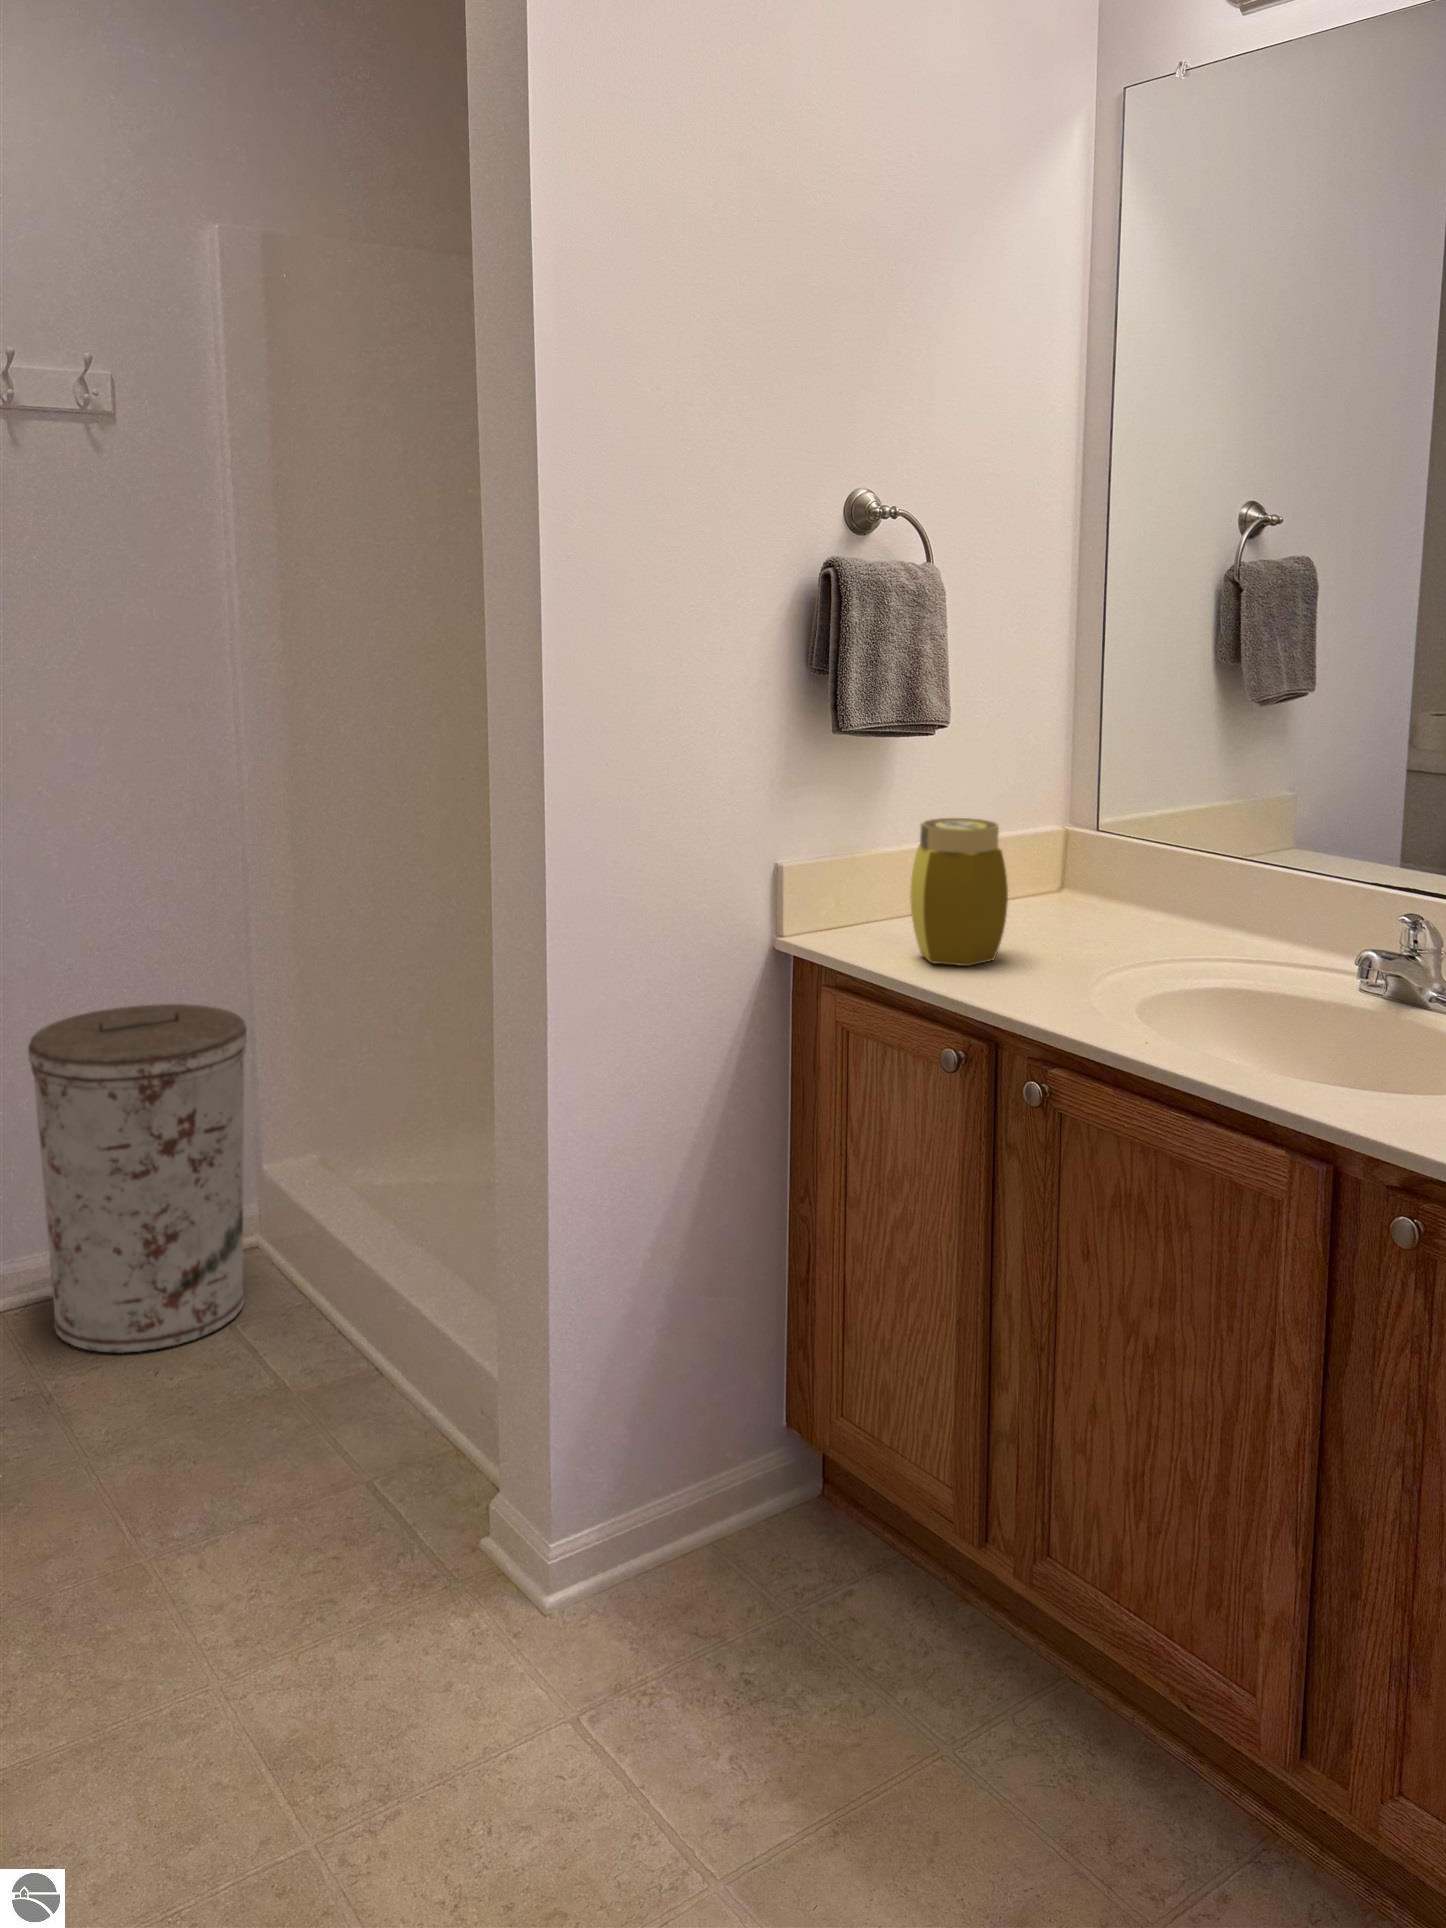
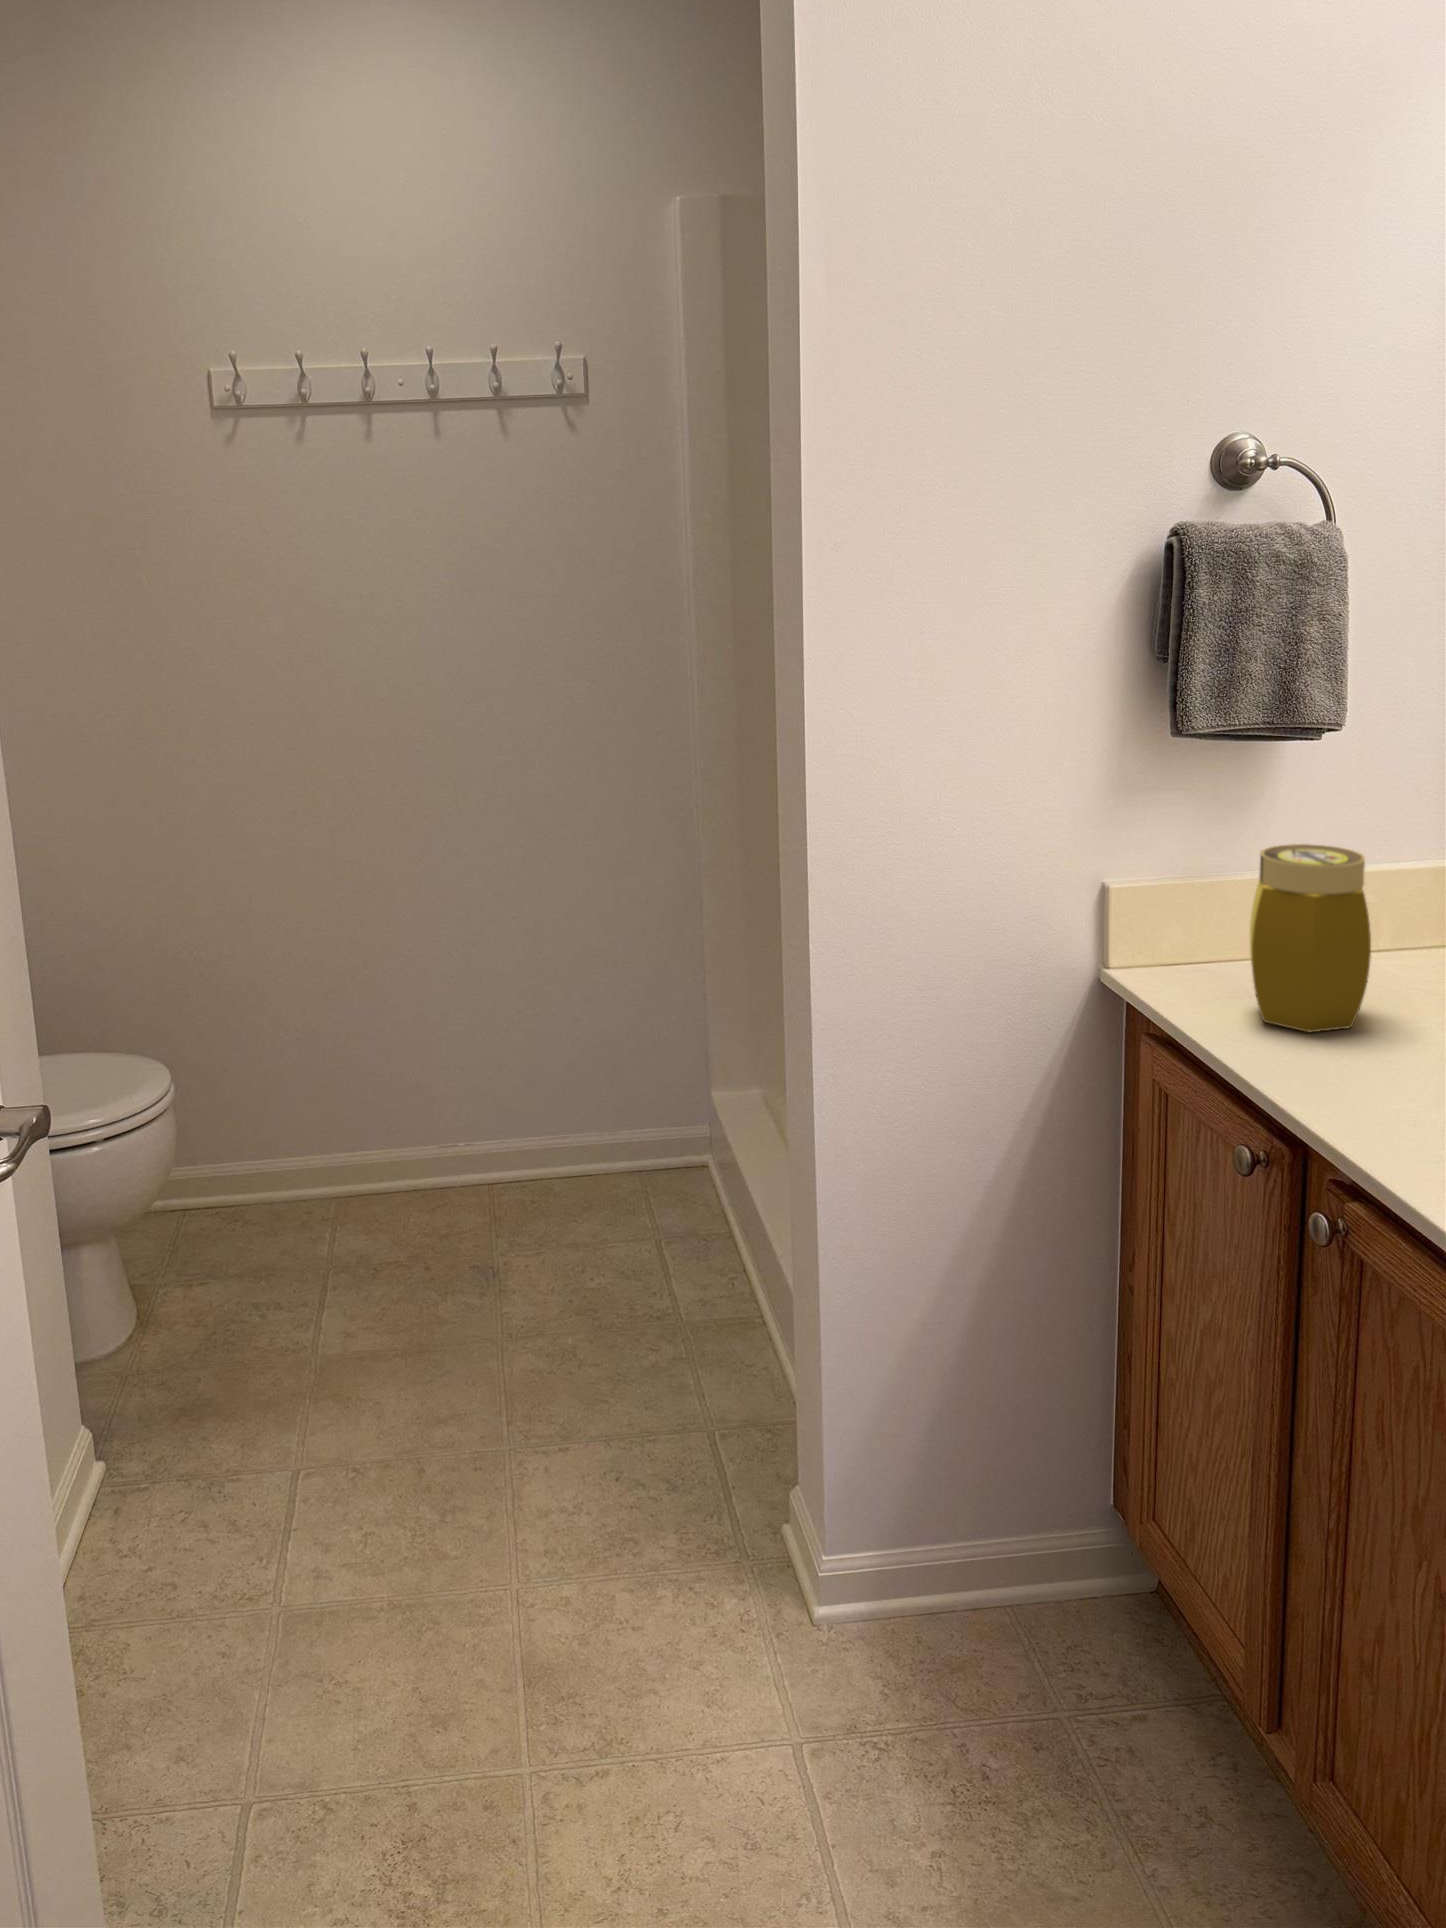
trash can: present [28,1004,247,1353] -> none [500,938,685,1254]

